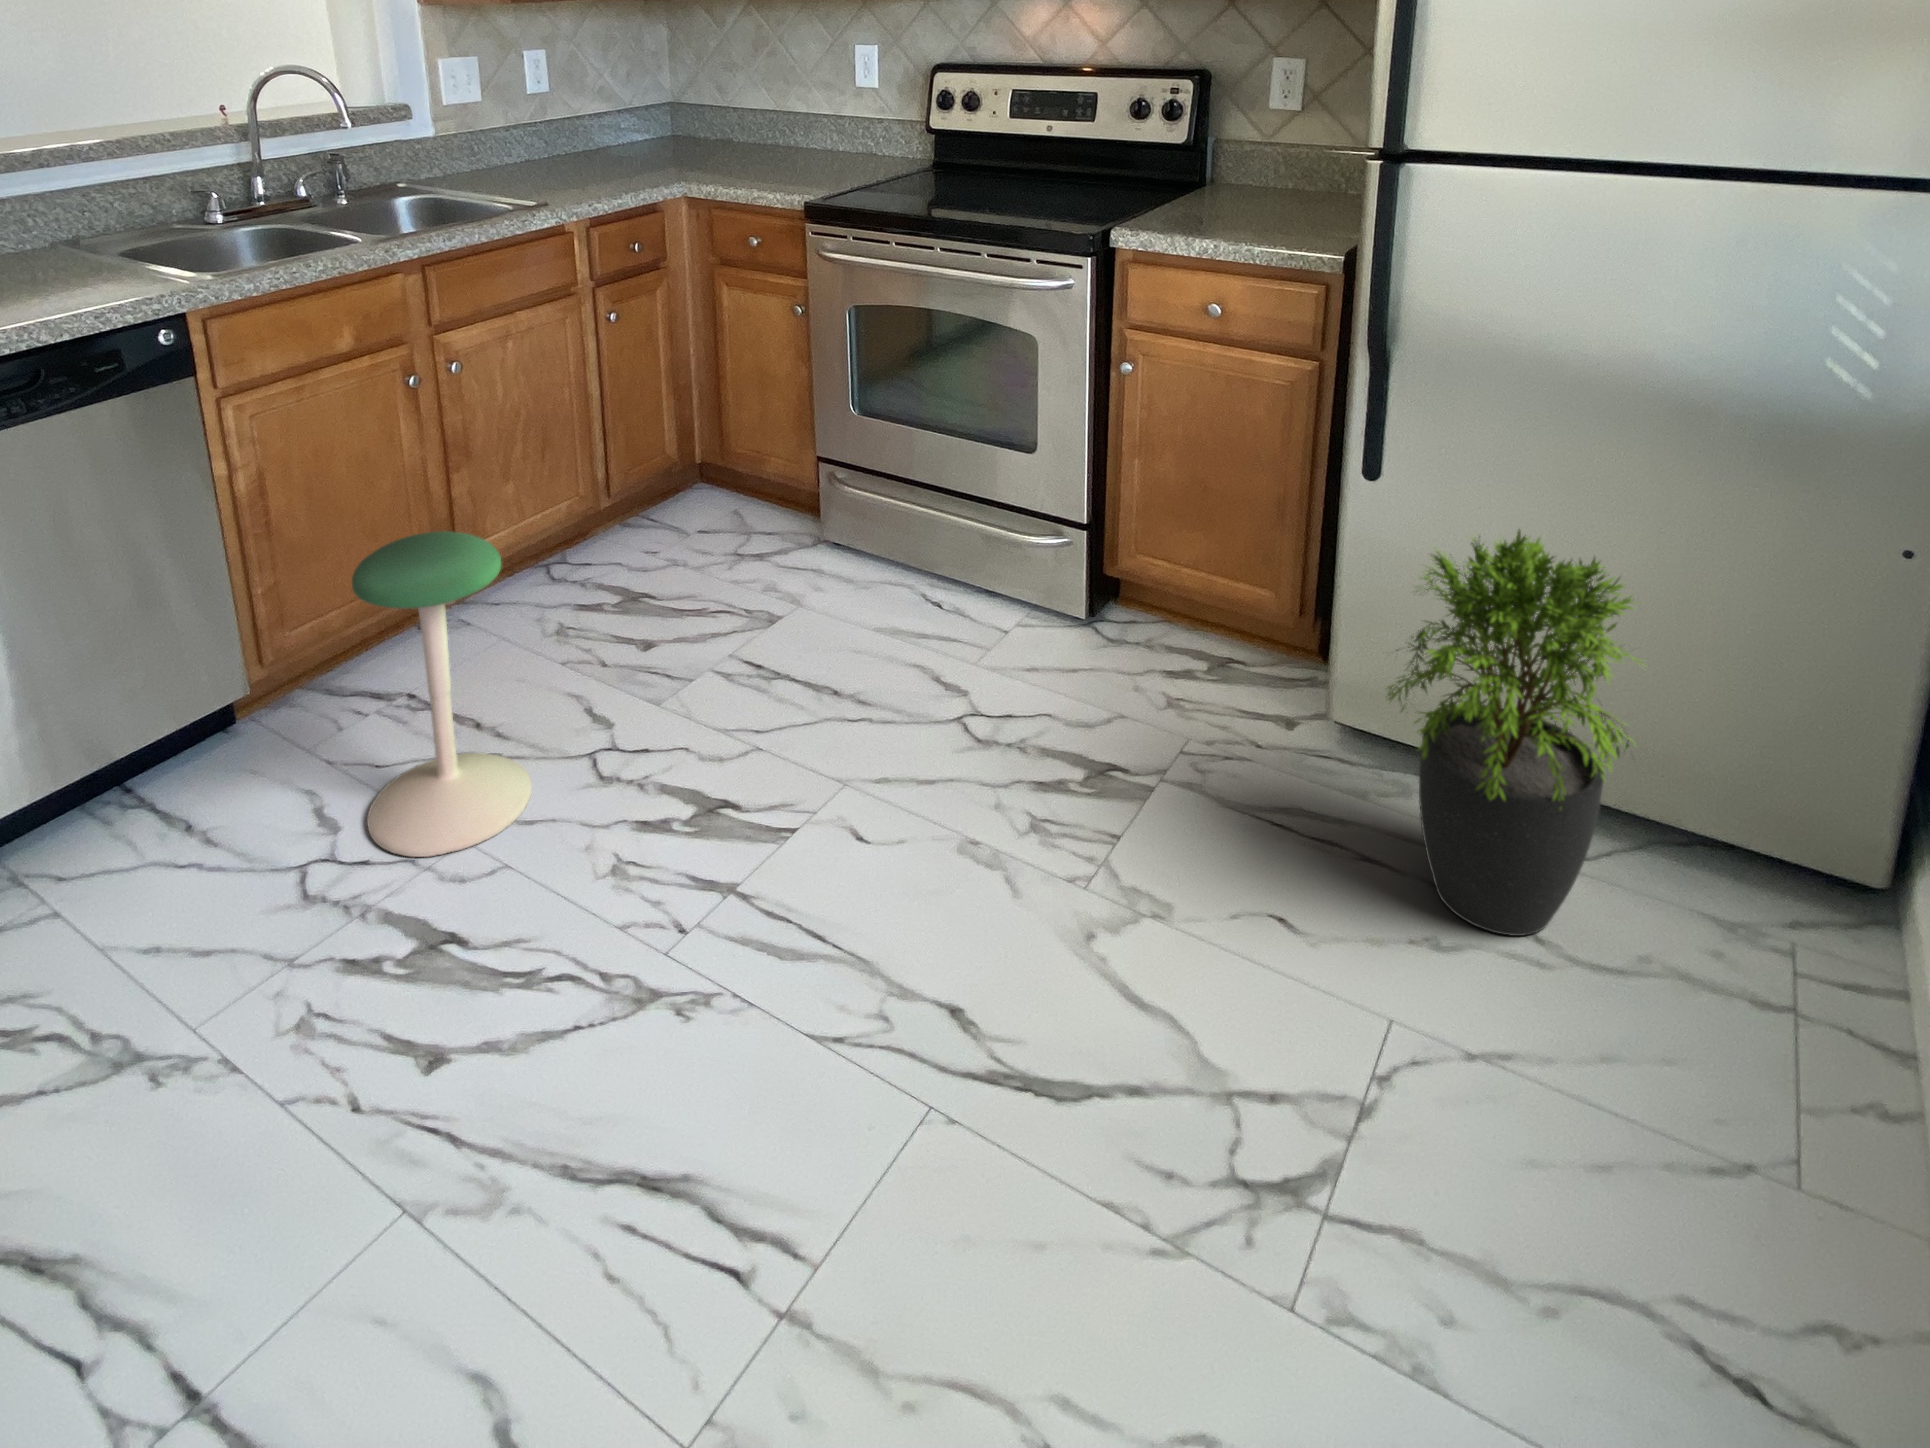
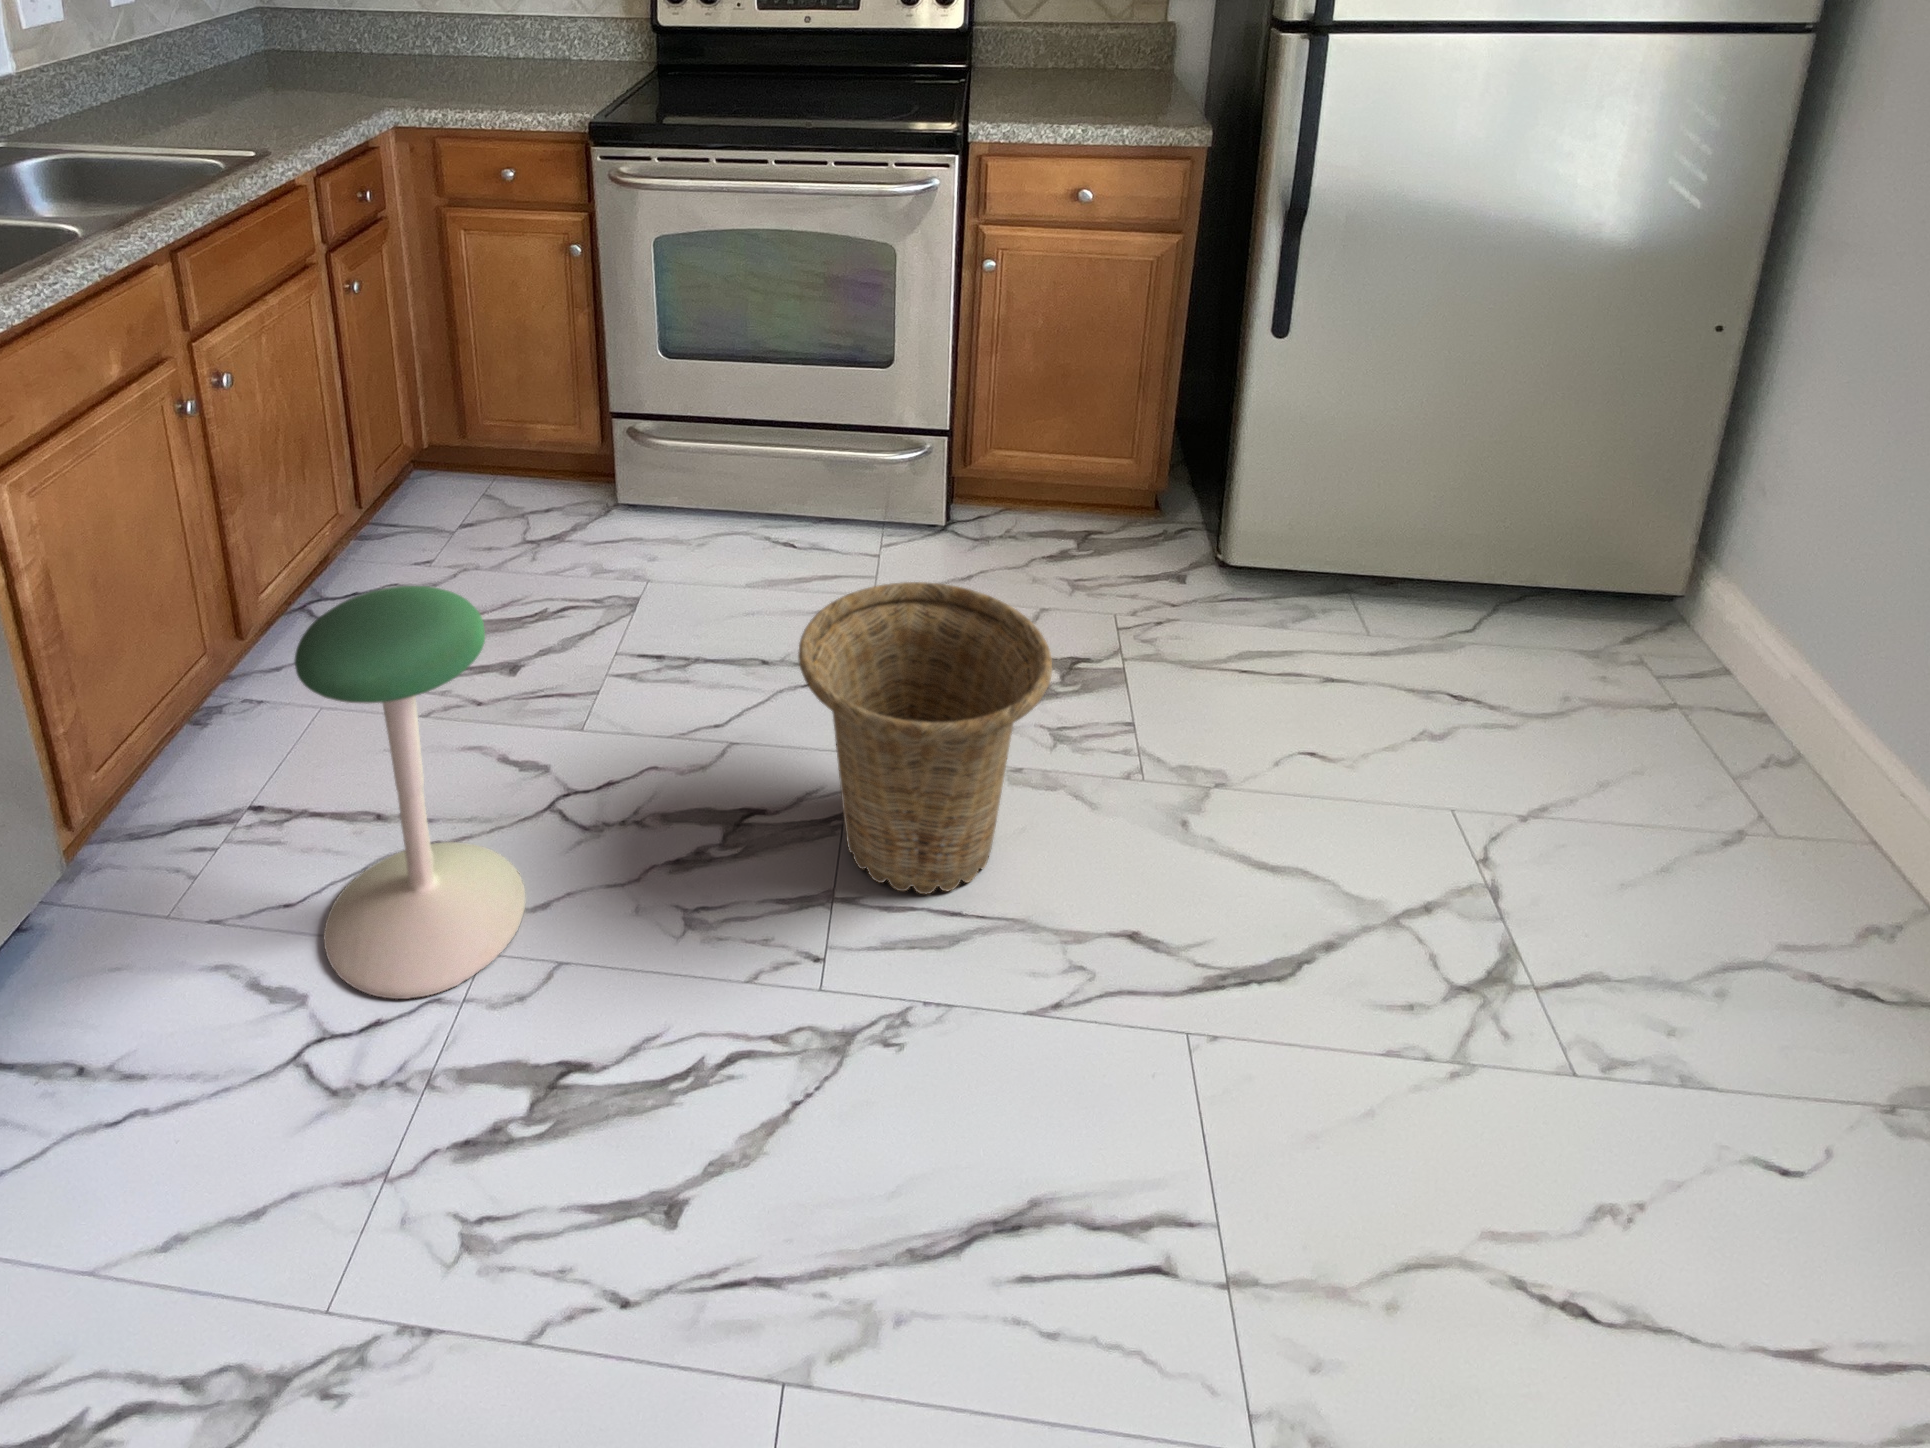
potted plant: present [1388,529,1640,936] -> none [1344,360,1604,713]
basket: none [722,626,953,917] -> present [798,582,1052,894]

